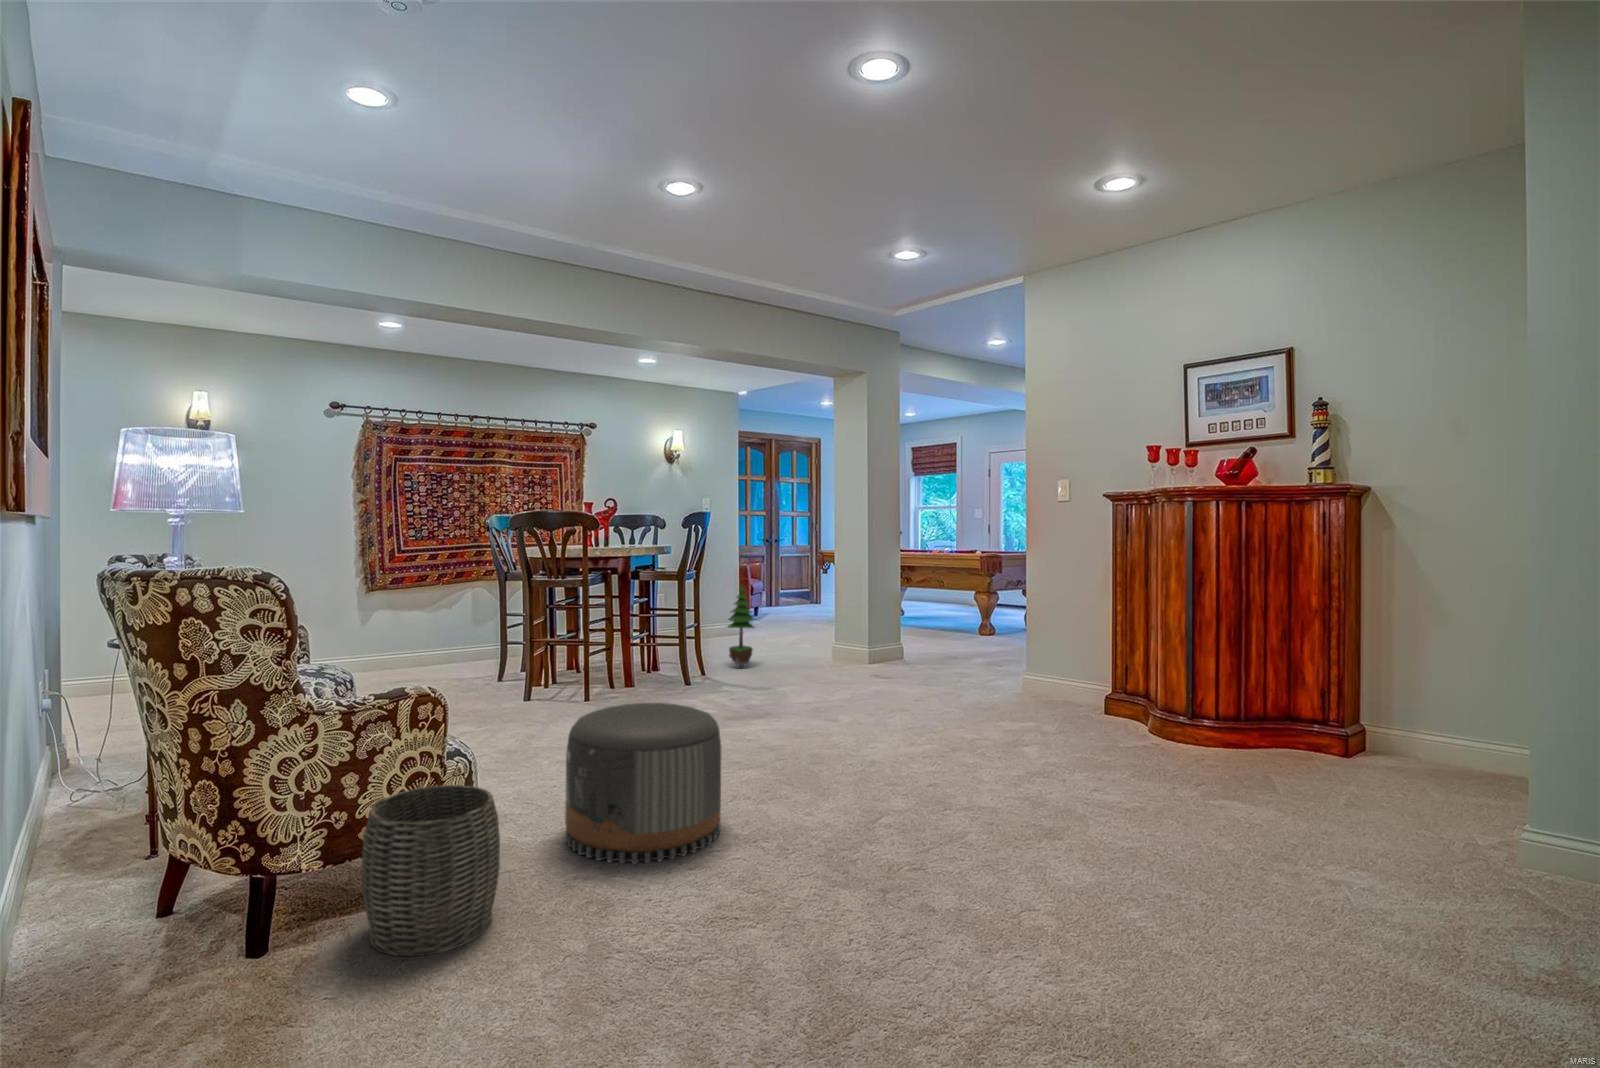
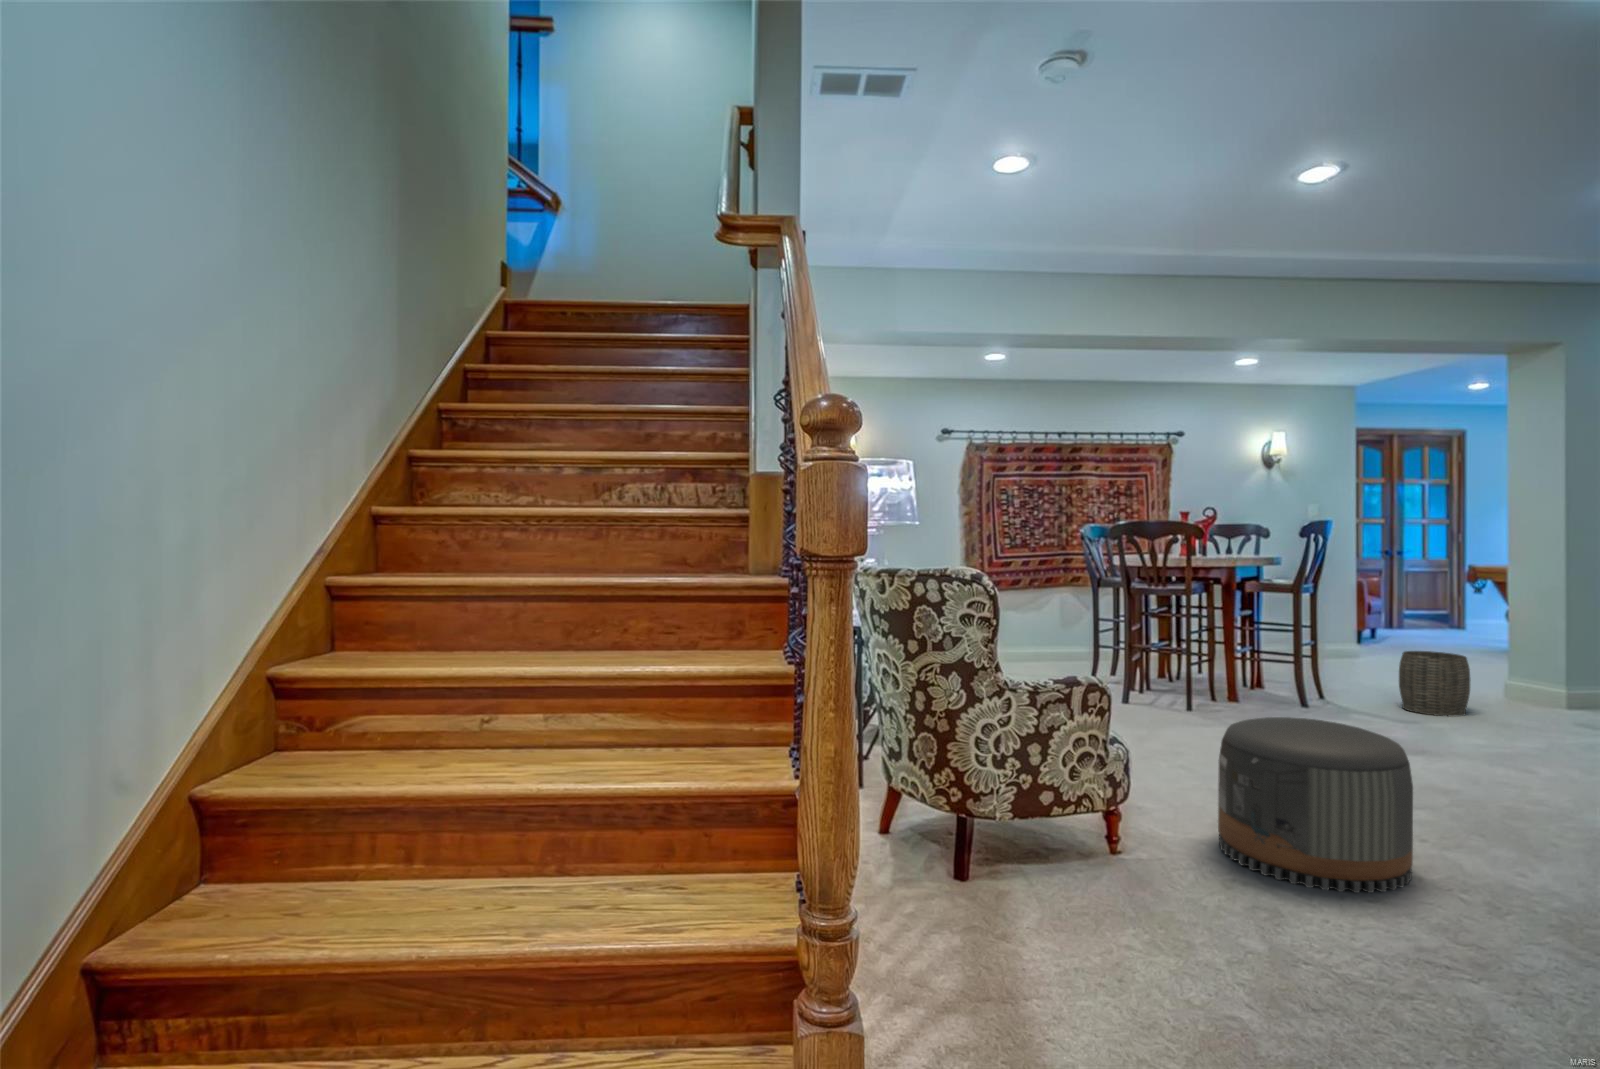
potted tree: present [728,586,754,667] -> none [1353,600,1396,697]
woven basket: present [362,785,500,956] -> present [1399,651,1470,717]

